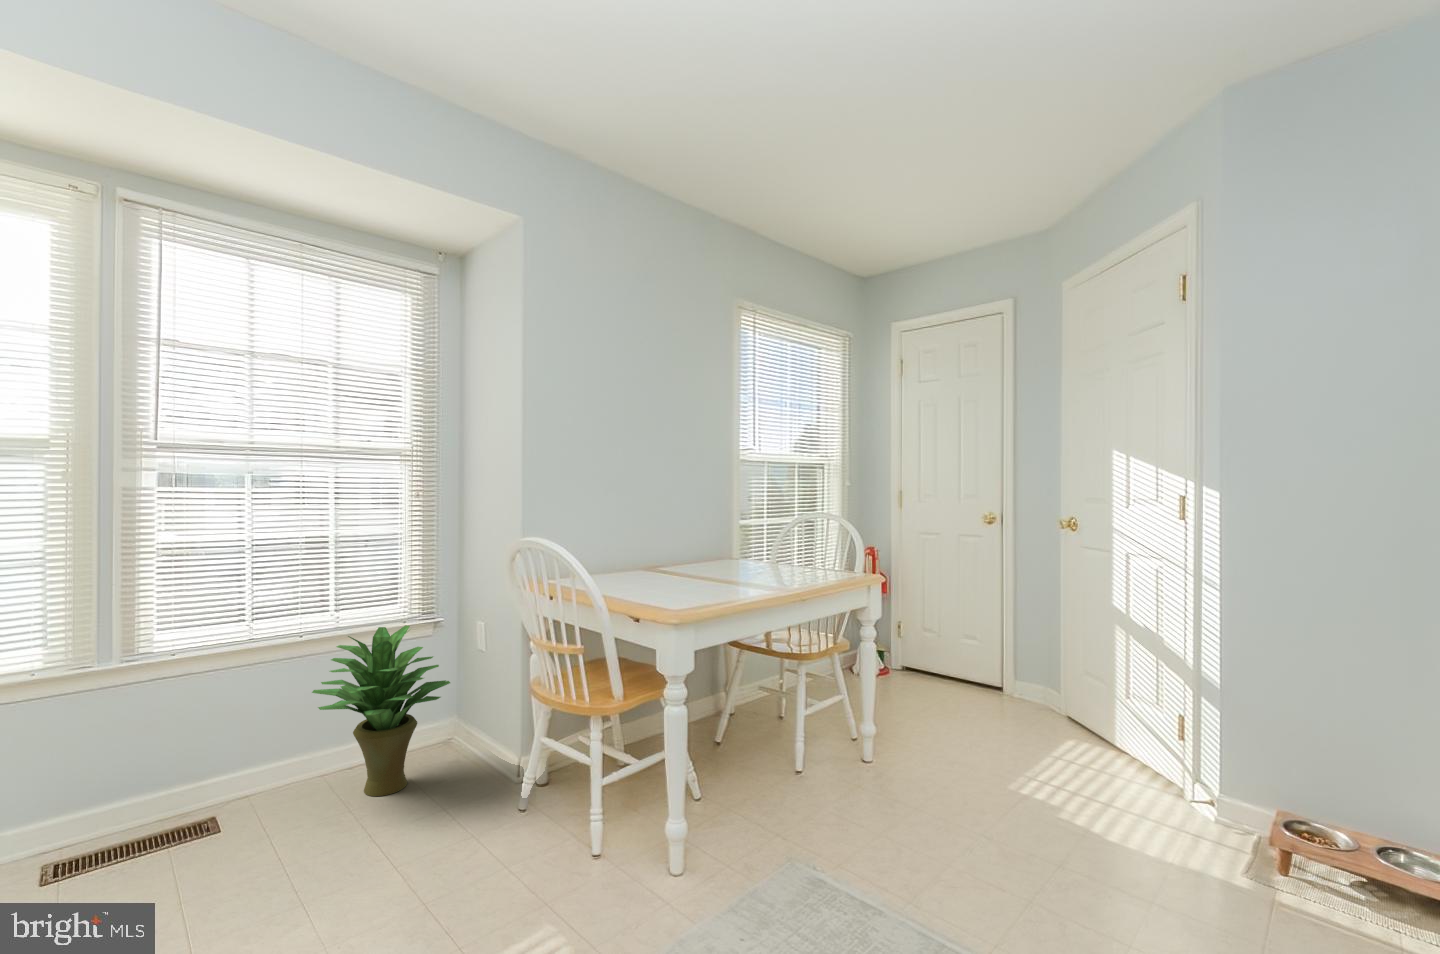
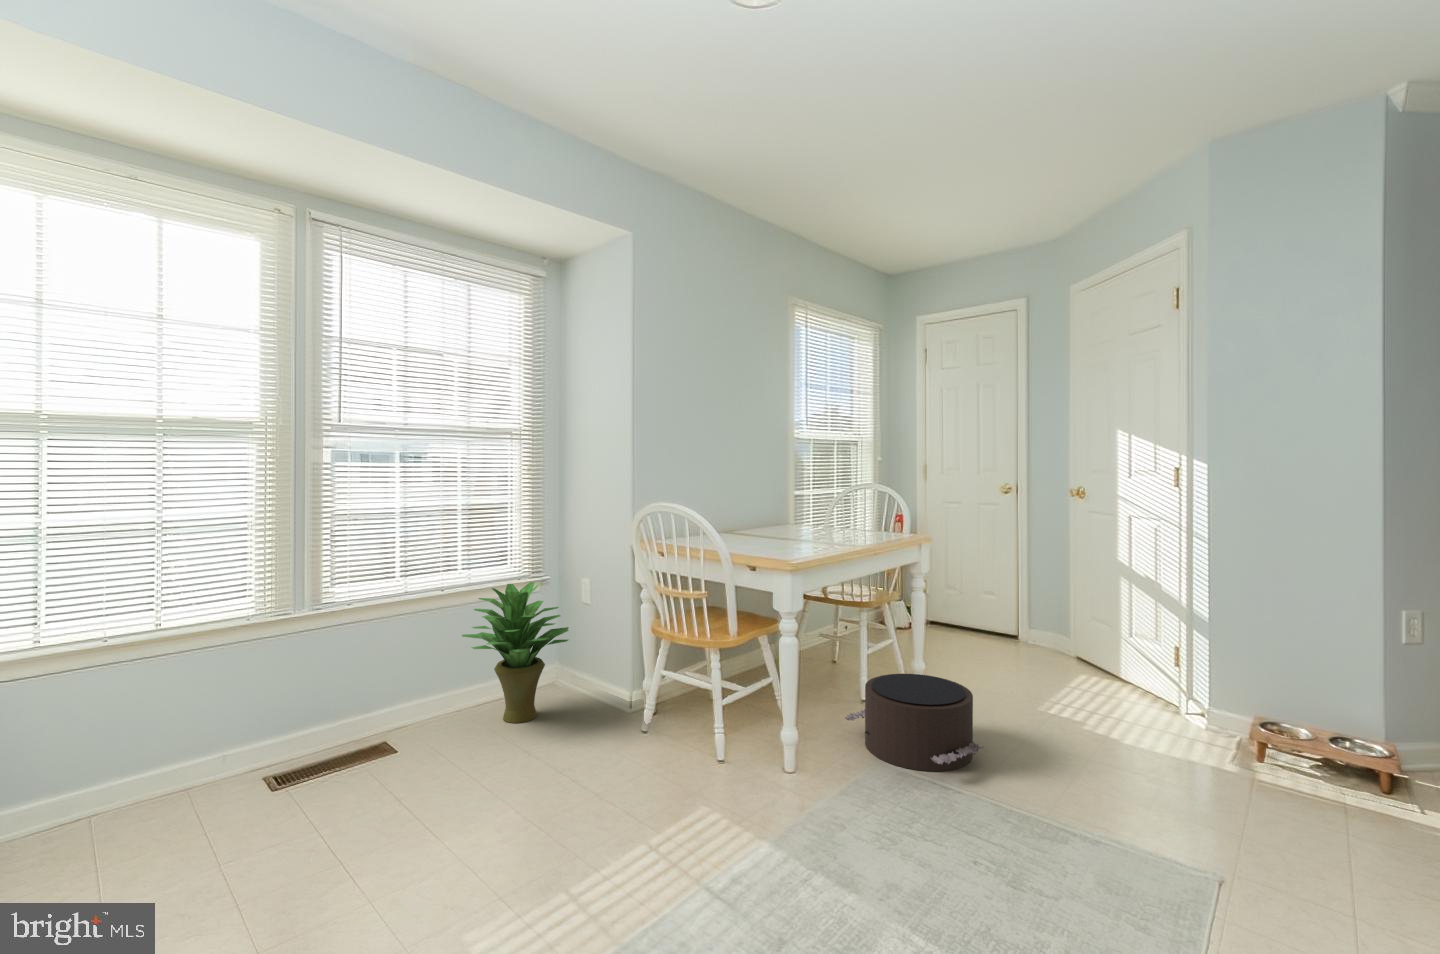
pouf: none [762,746,924,884] -> present [844,674,983,771]

